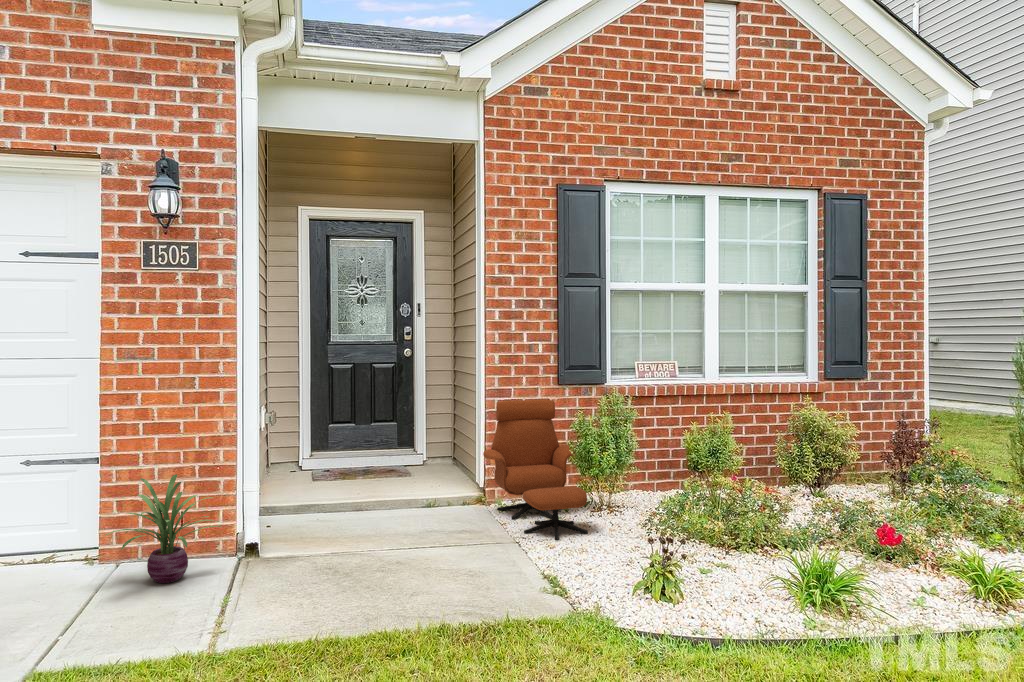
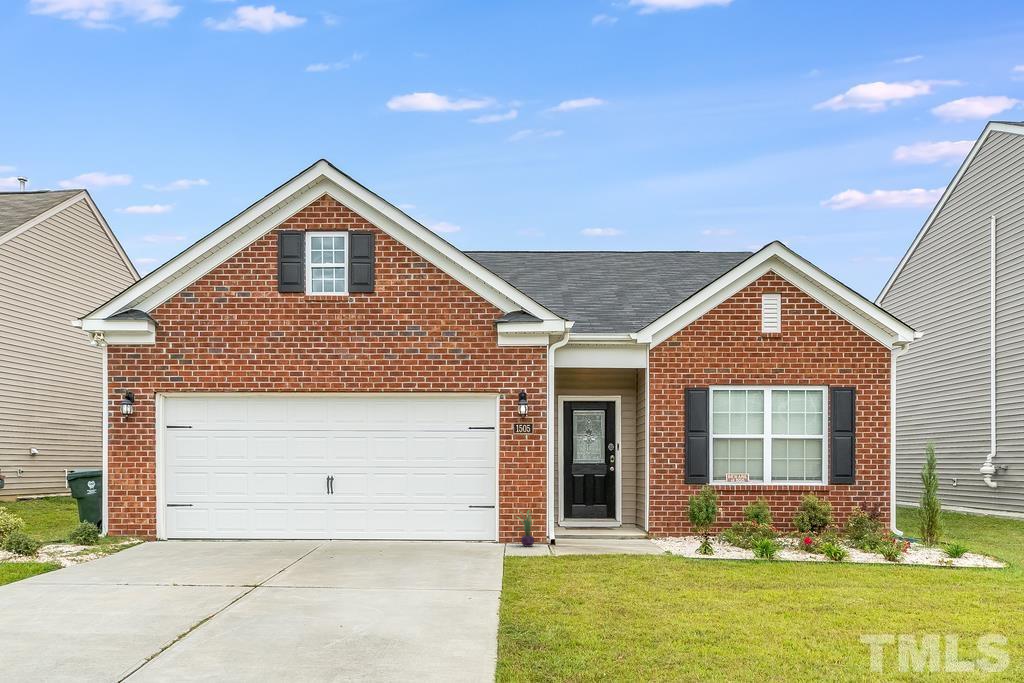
lounge chair: present [483,400,588,540] -> none [647,491,690,547]

